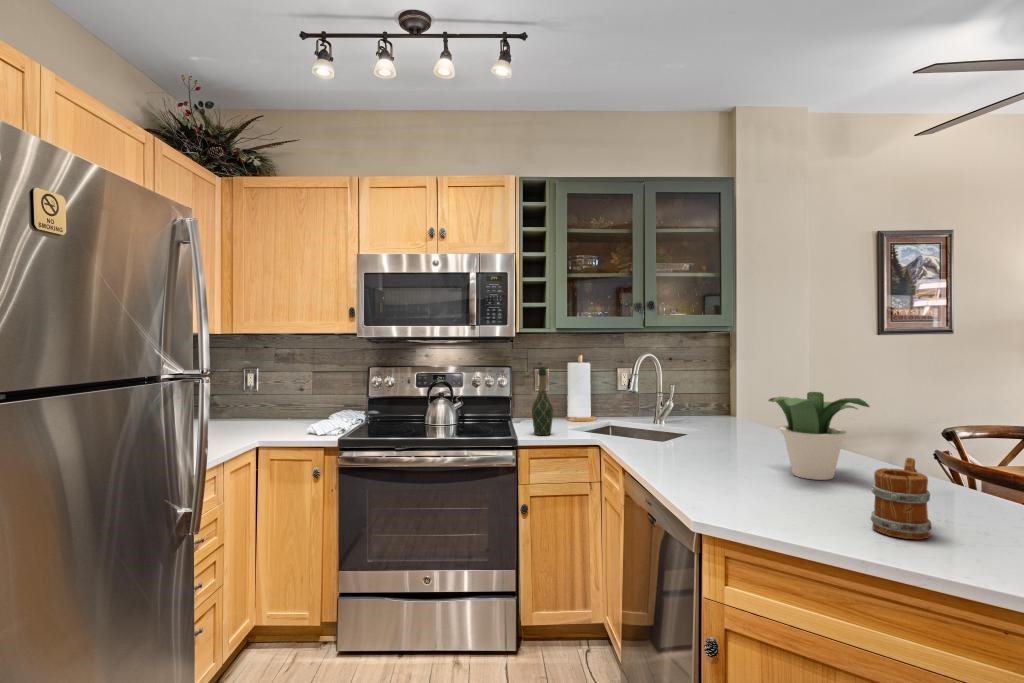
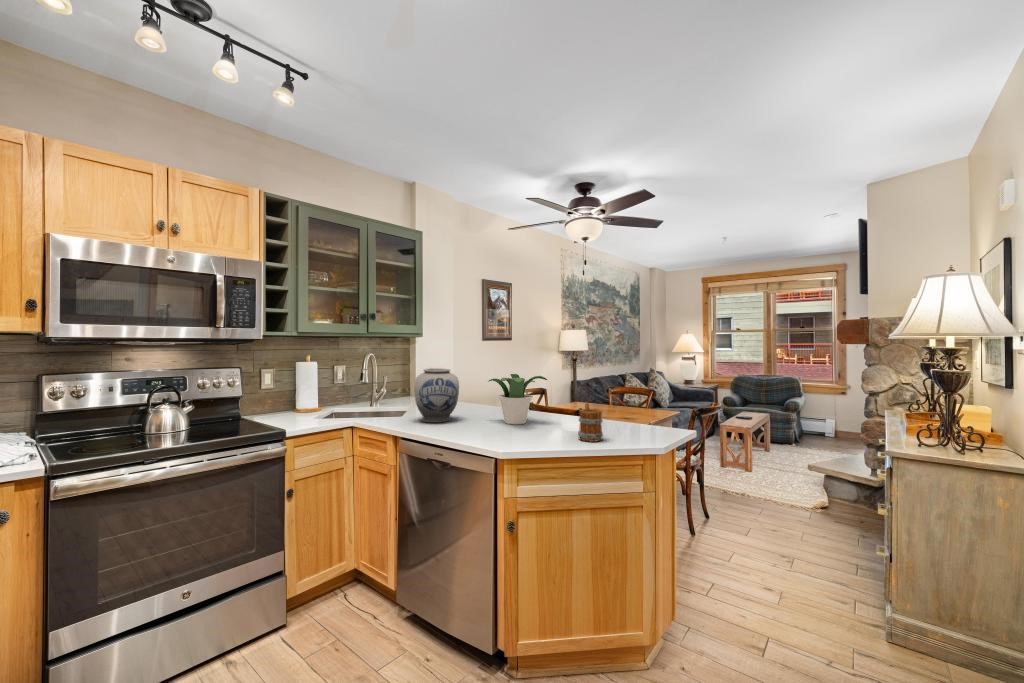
wine bottle: present [532,367,553,435] -> none [289,366,310,426]
vase: none [663,376,731,456] -> present [414,368,459,423]

